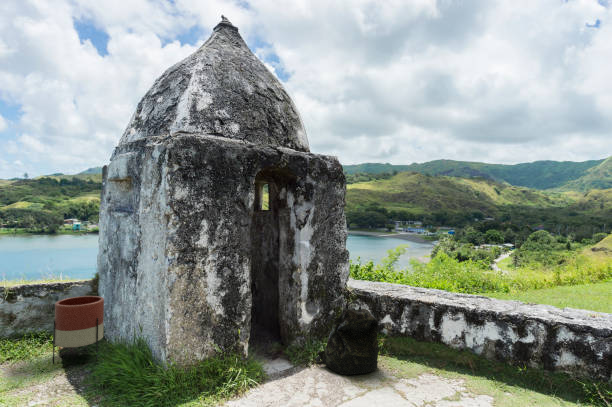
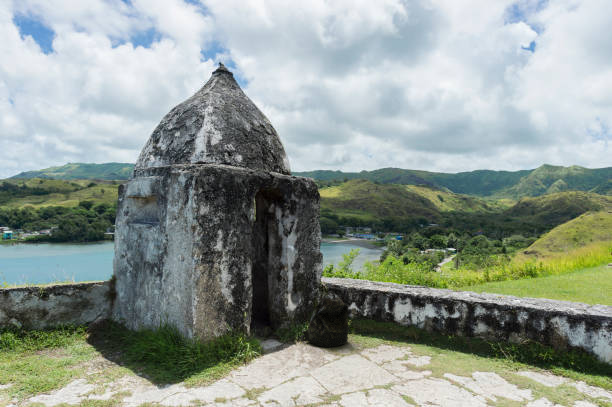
planter: present [53,296,104,364] -> none [86,293,127,349]

